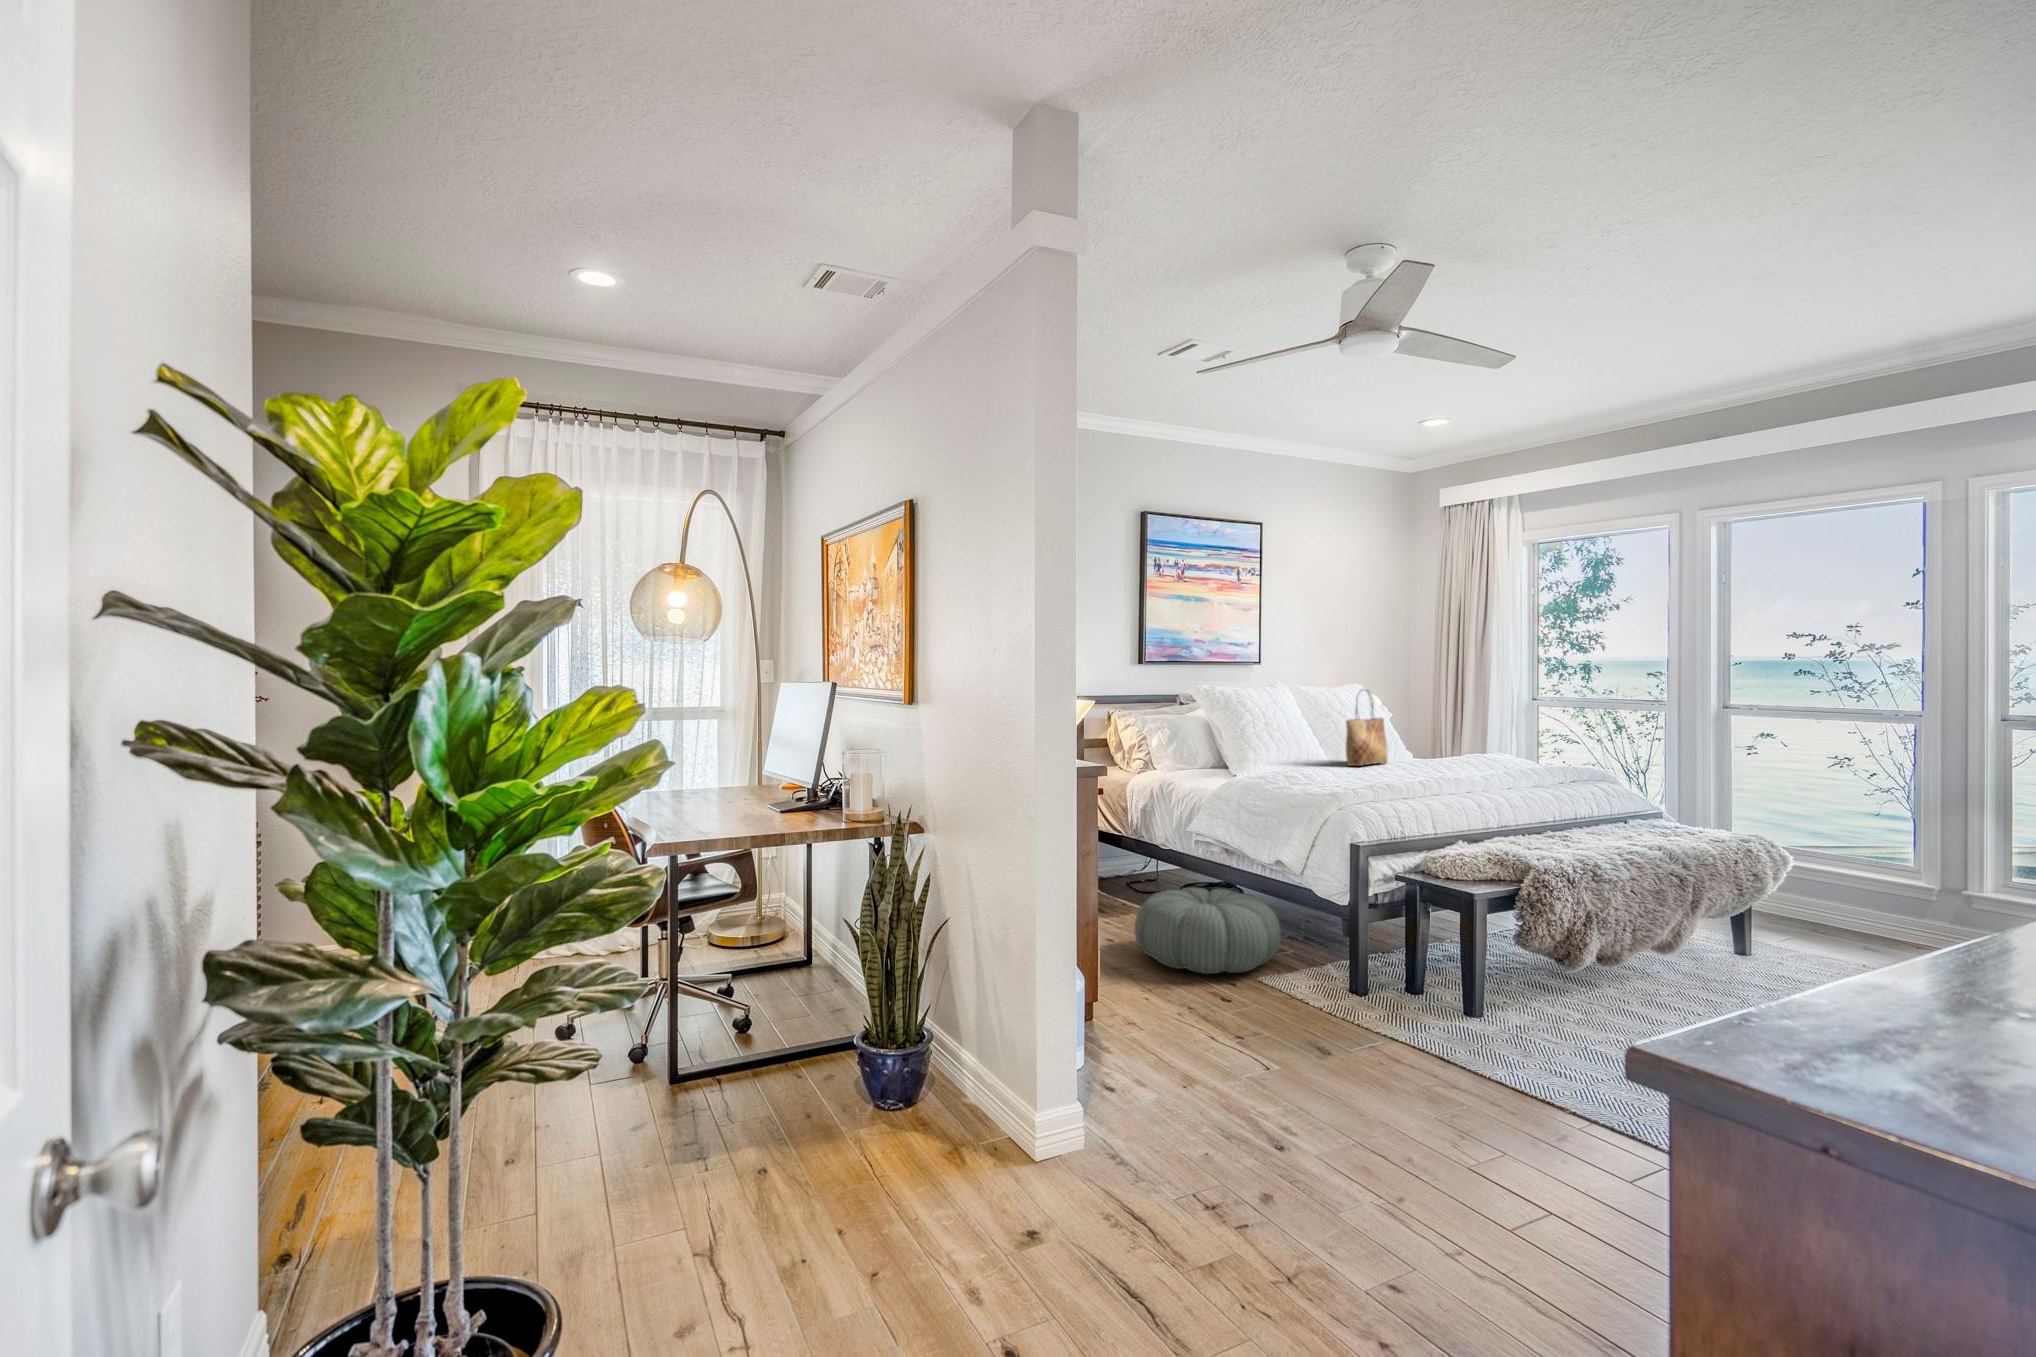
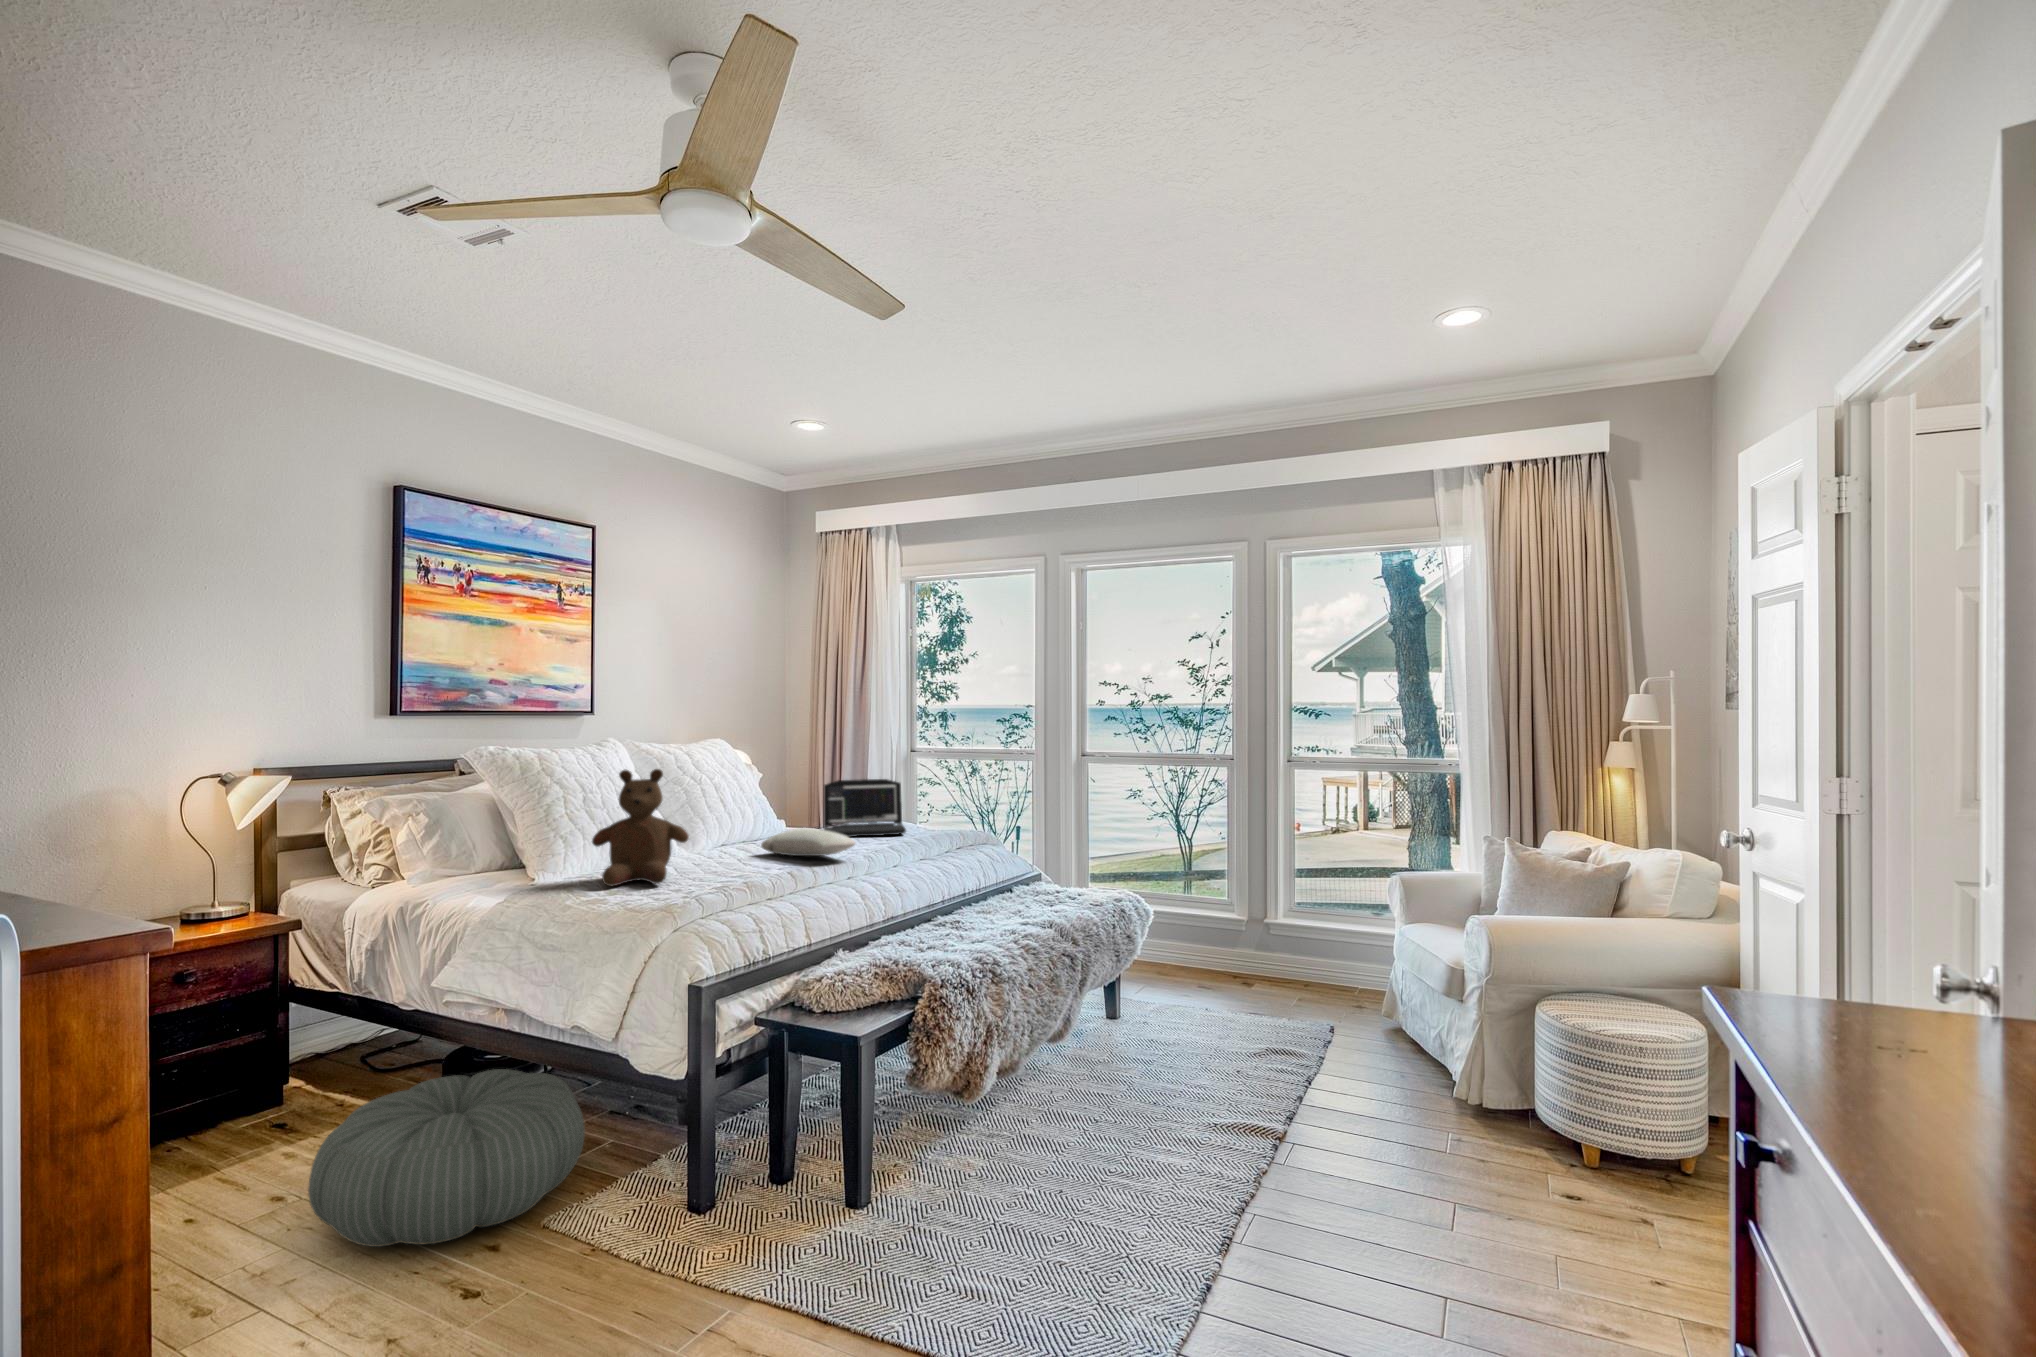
tote bag: present [1346,689,1387,766] -> none [698,743,753,847]
teddy bear: none [1277,703,1344,784] -> present [592,769,689,886]
laptop: none [1448,722,1525,770] -> present [823,779,906,837]
pillow: none [1396,757,1476,778] -> present [761,828,855,856]

